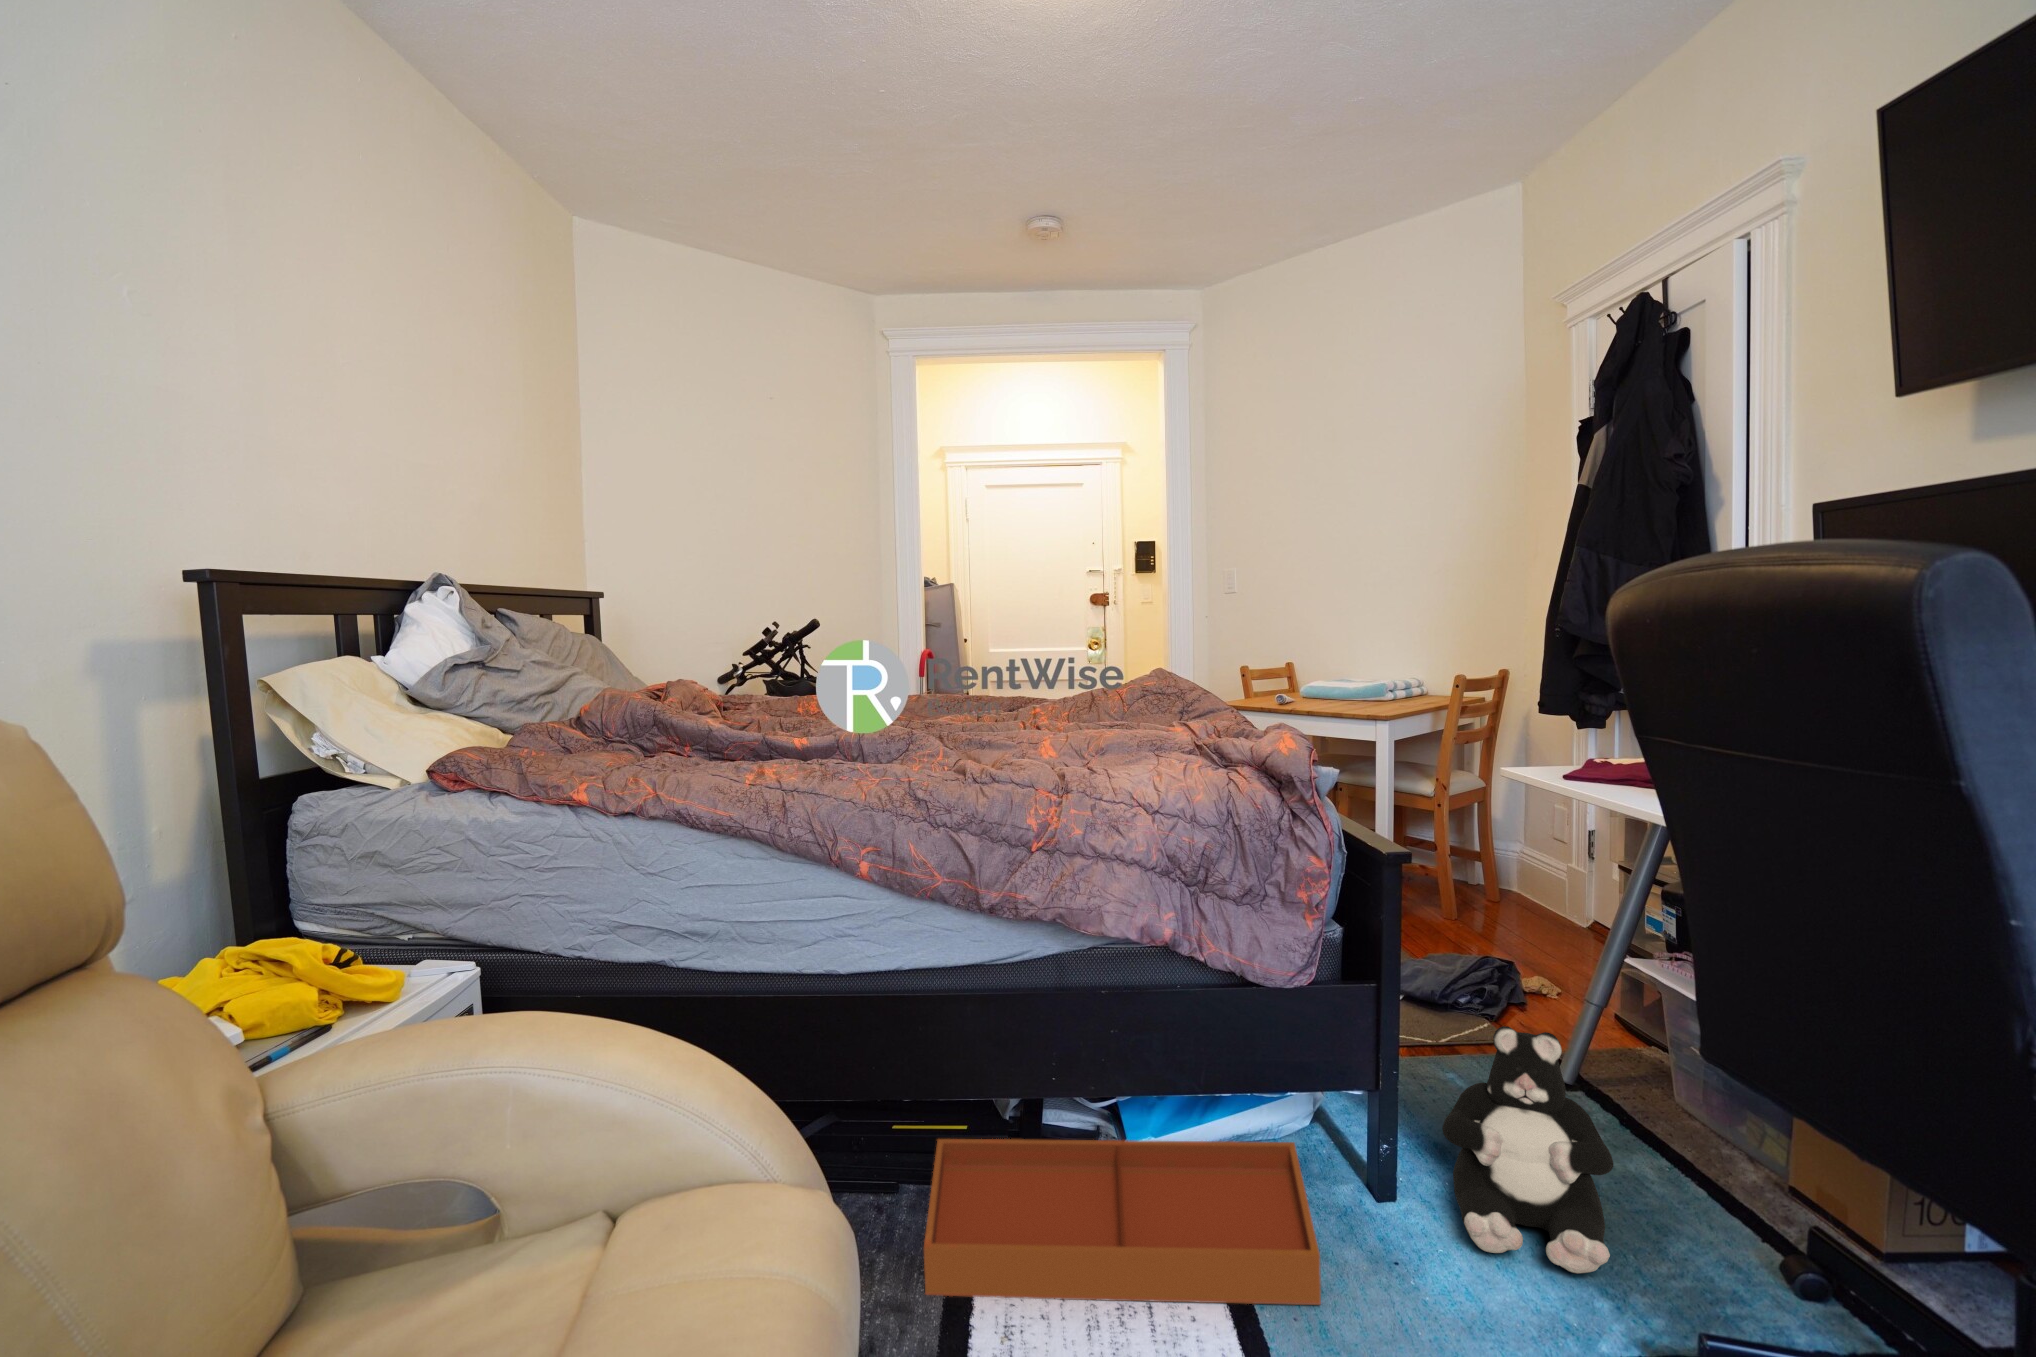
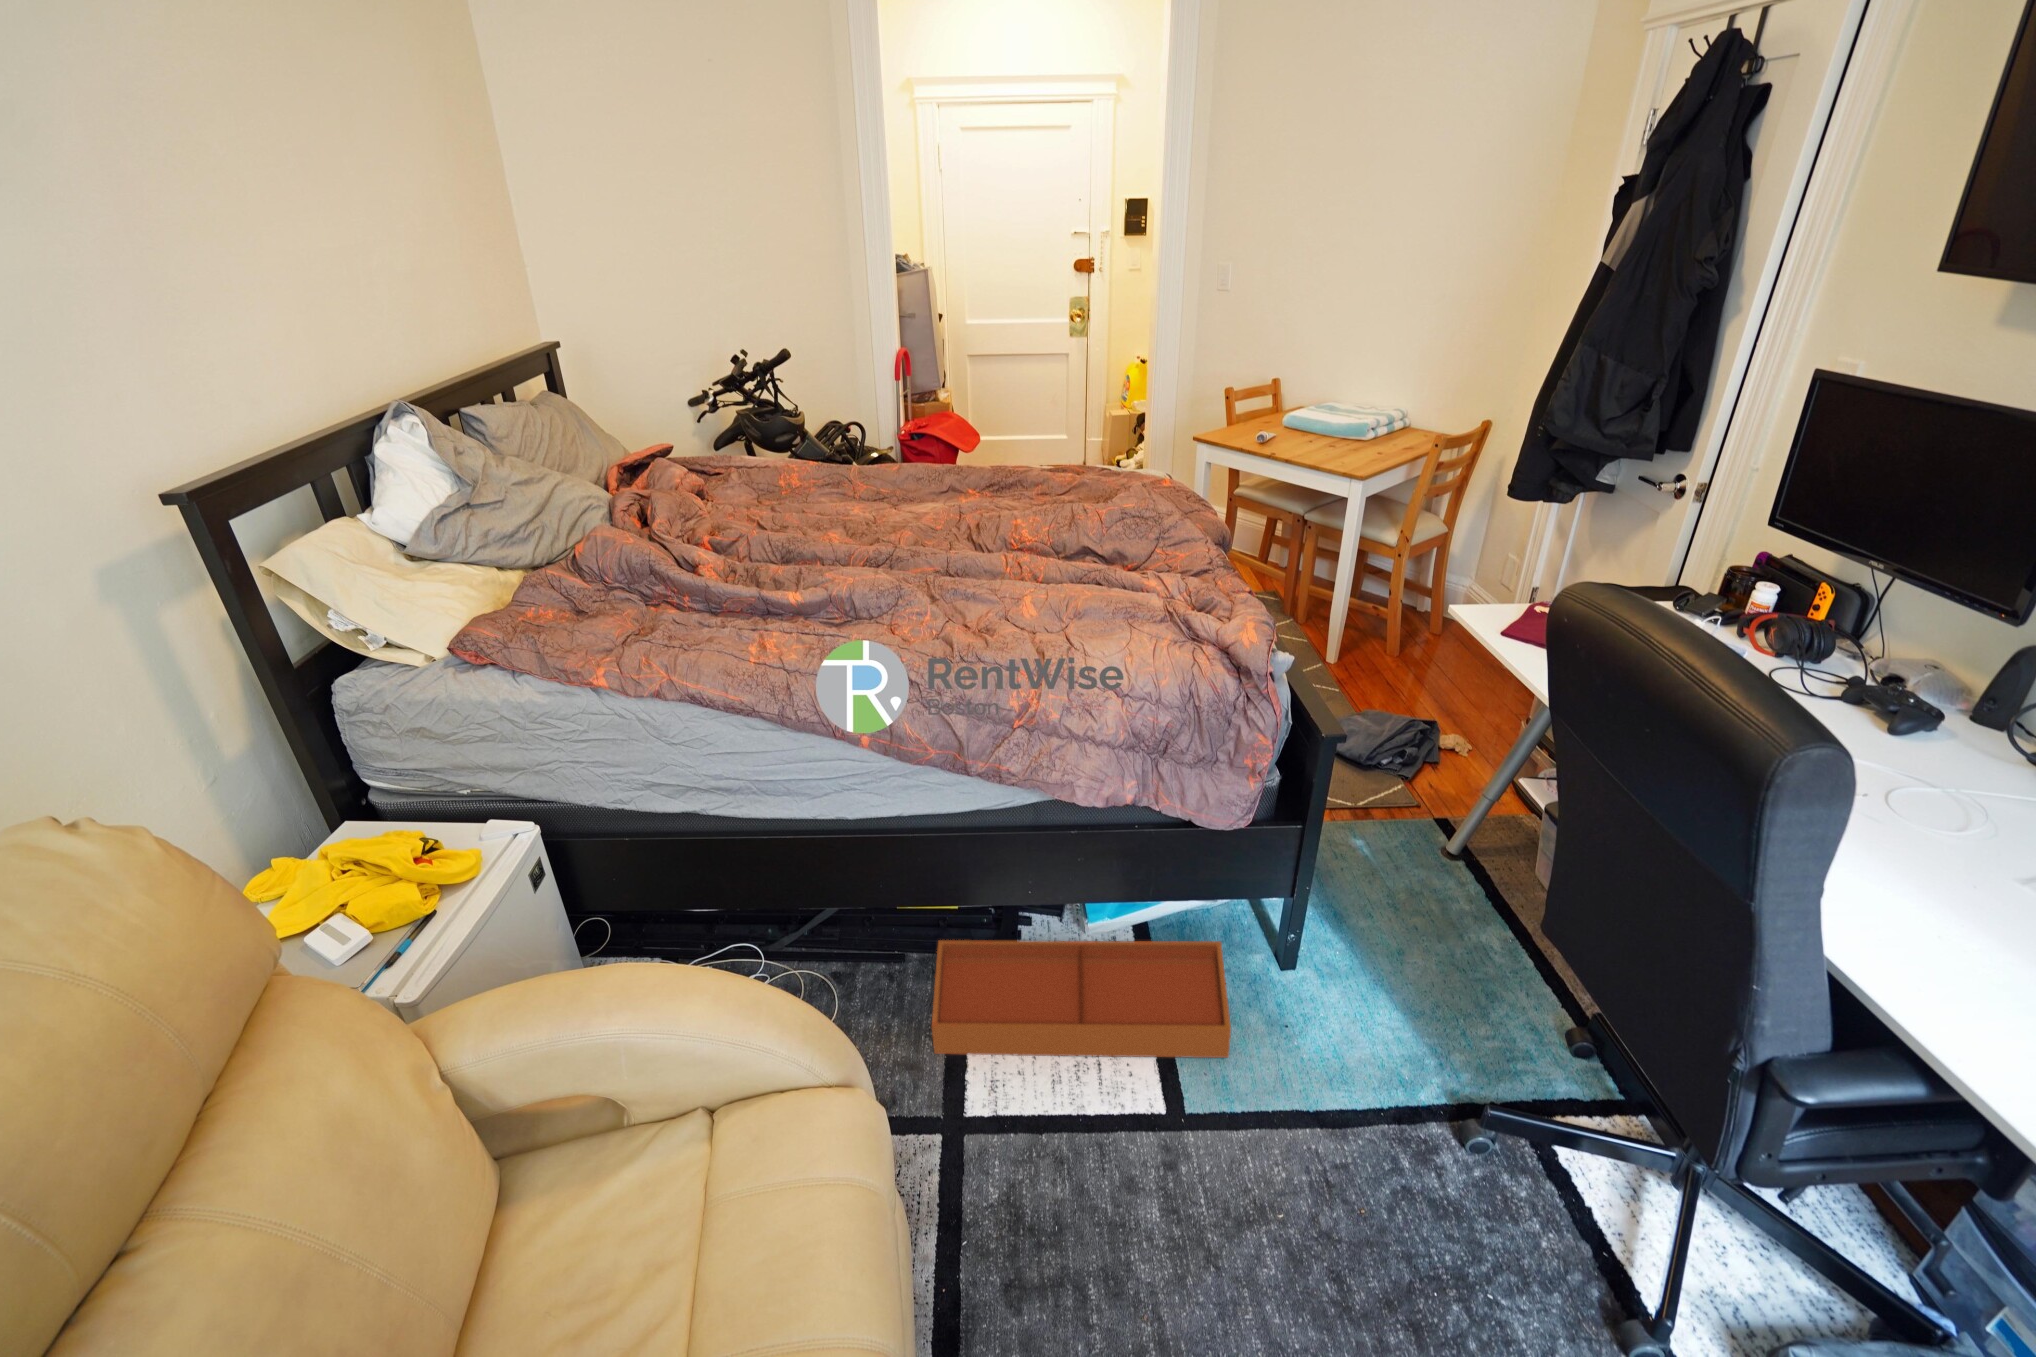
plush toy: present [1442,1026,1613,1274] -> none [1341,849,1469,1031]

